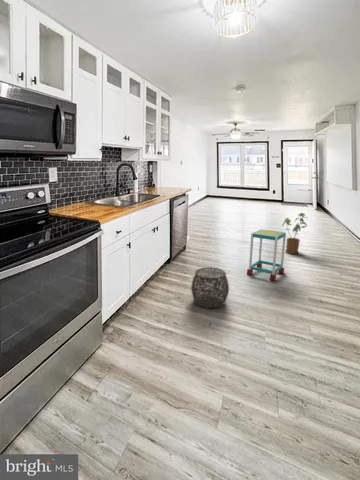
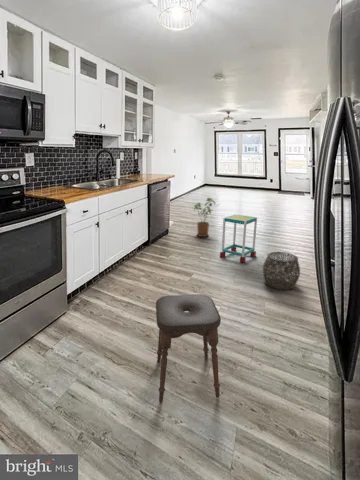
house plant: present [283,213,307,254] -> present [195,198,215,237]
woven basket: present [191,267,229,308] -> present [263,252,300,290]
stool: none [220,327,312,460] -> present [156,294,221,403]

